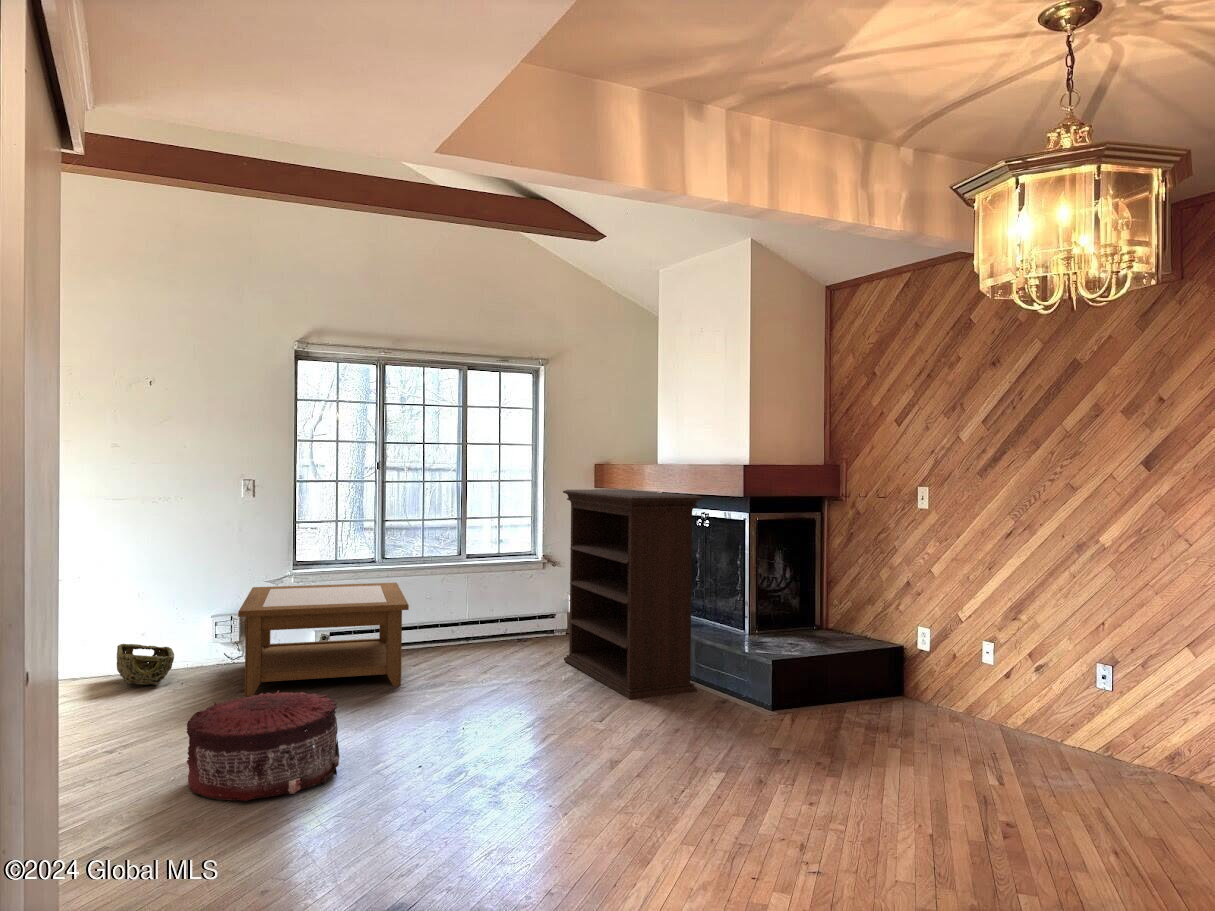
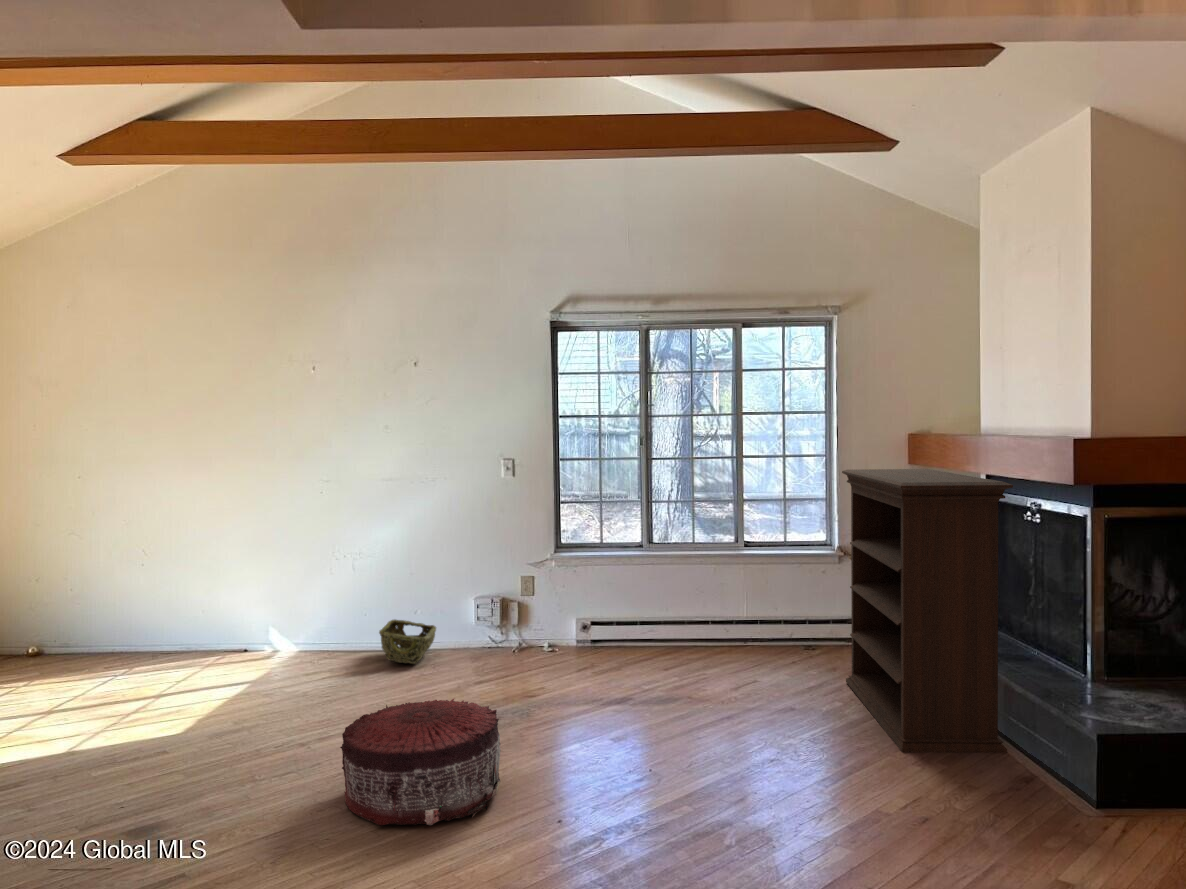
coffee table: present [238,583,409,696] -> none [469,569,660,694]

